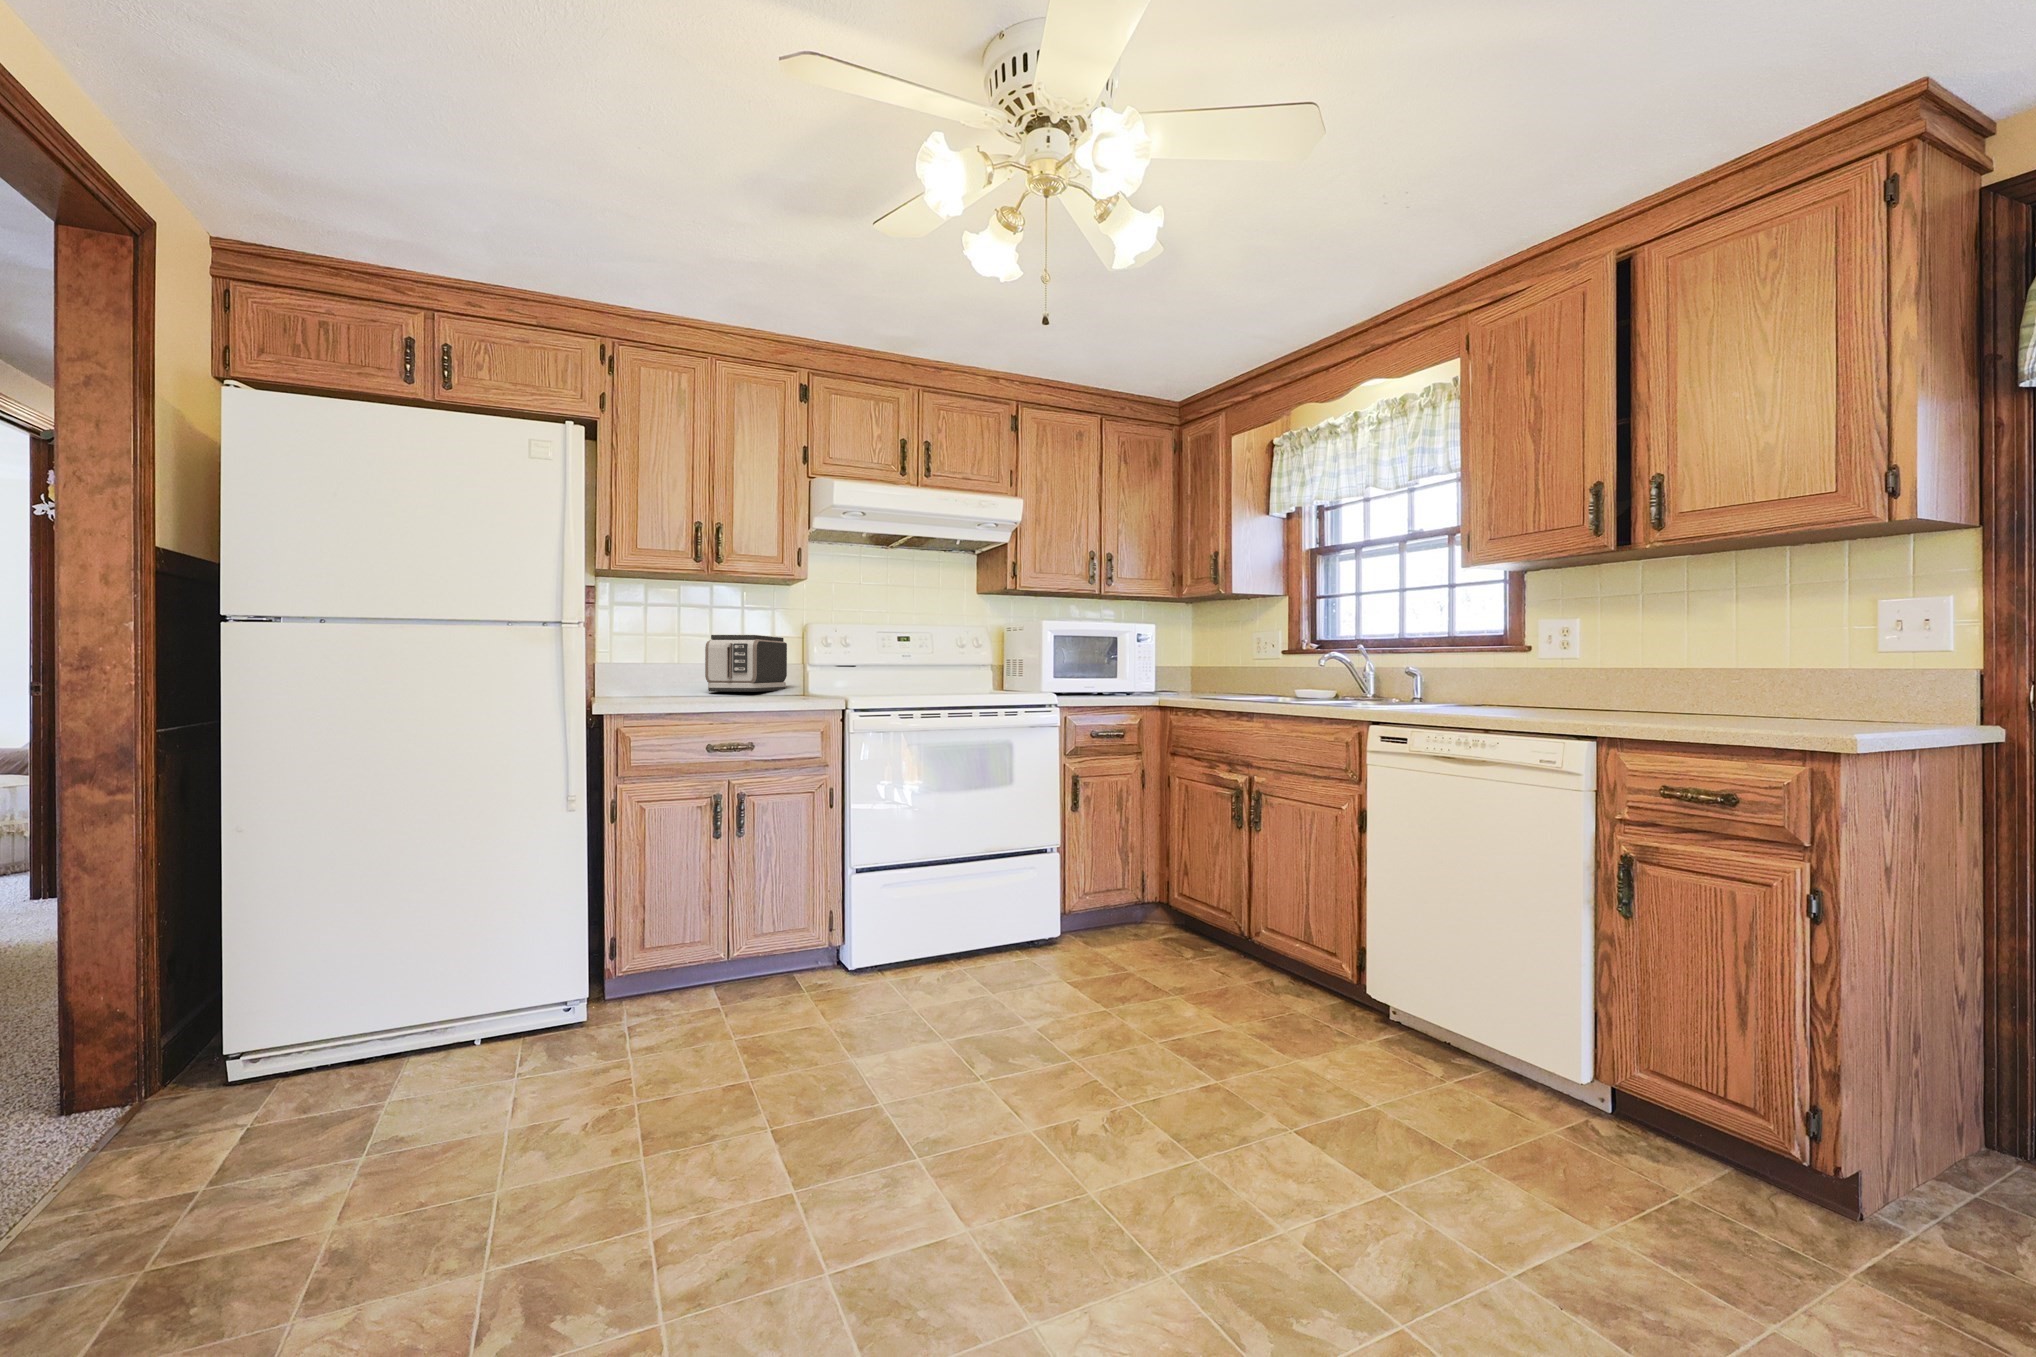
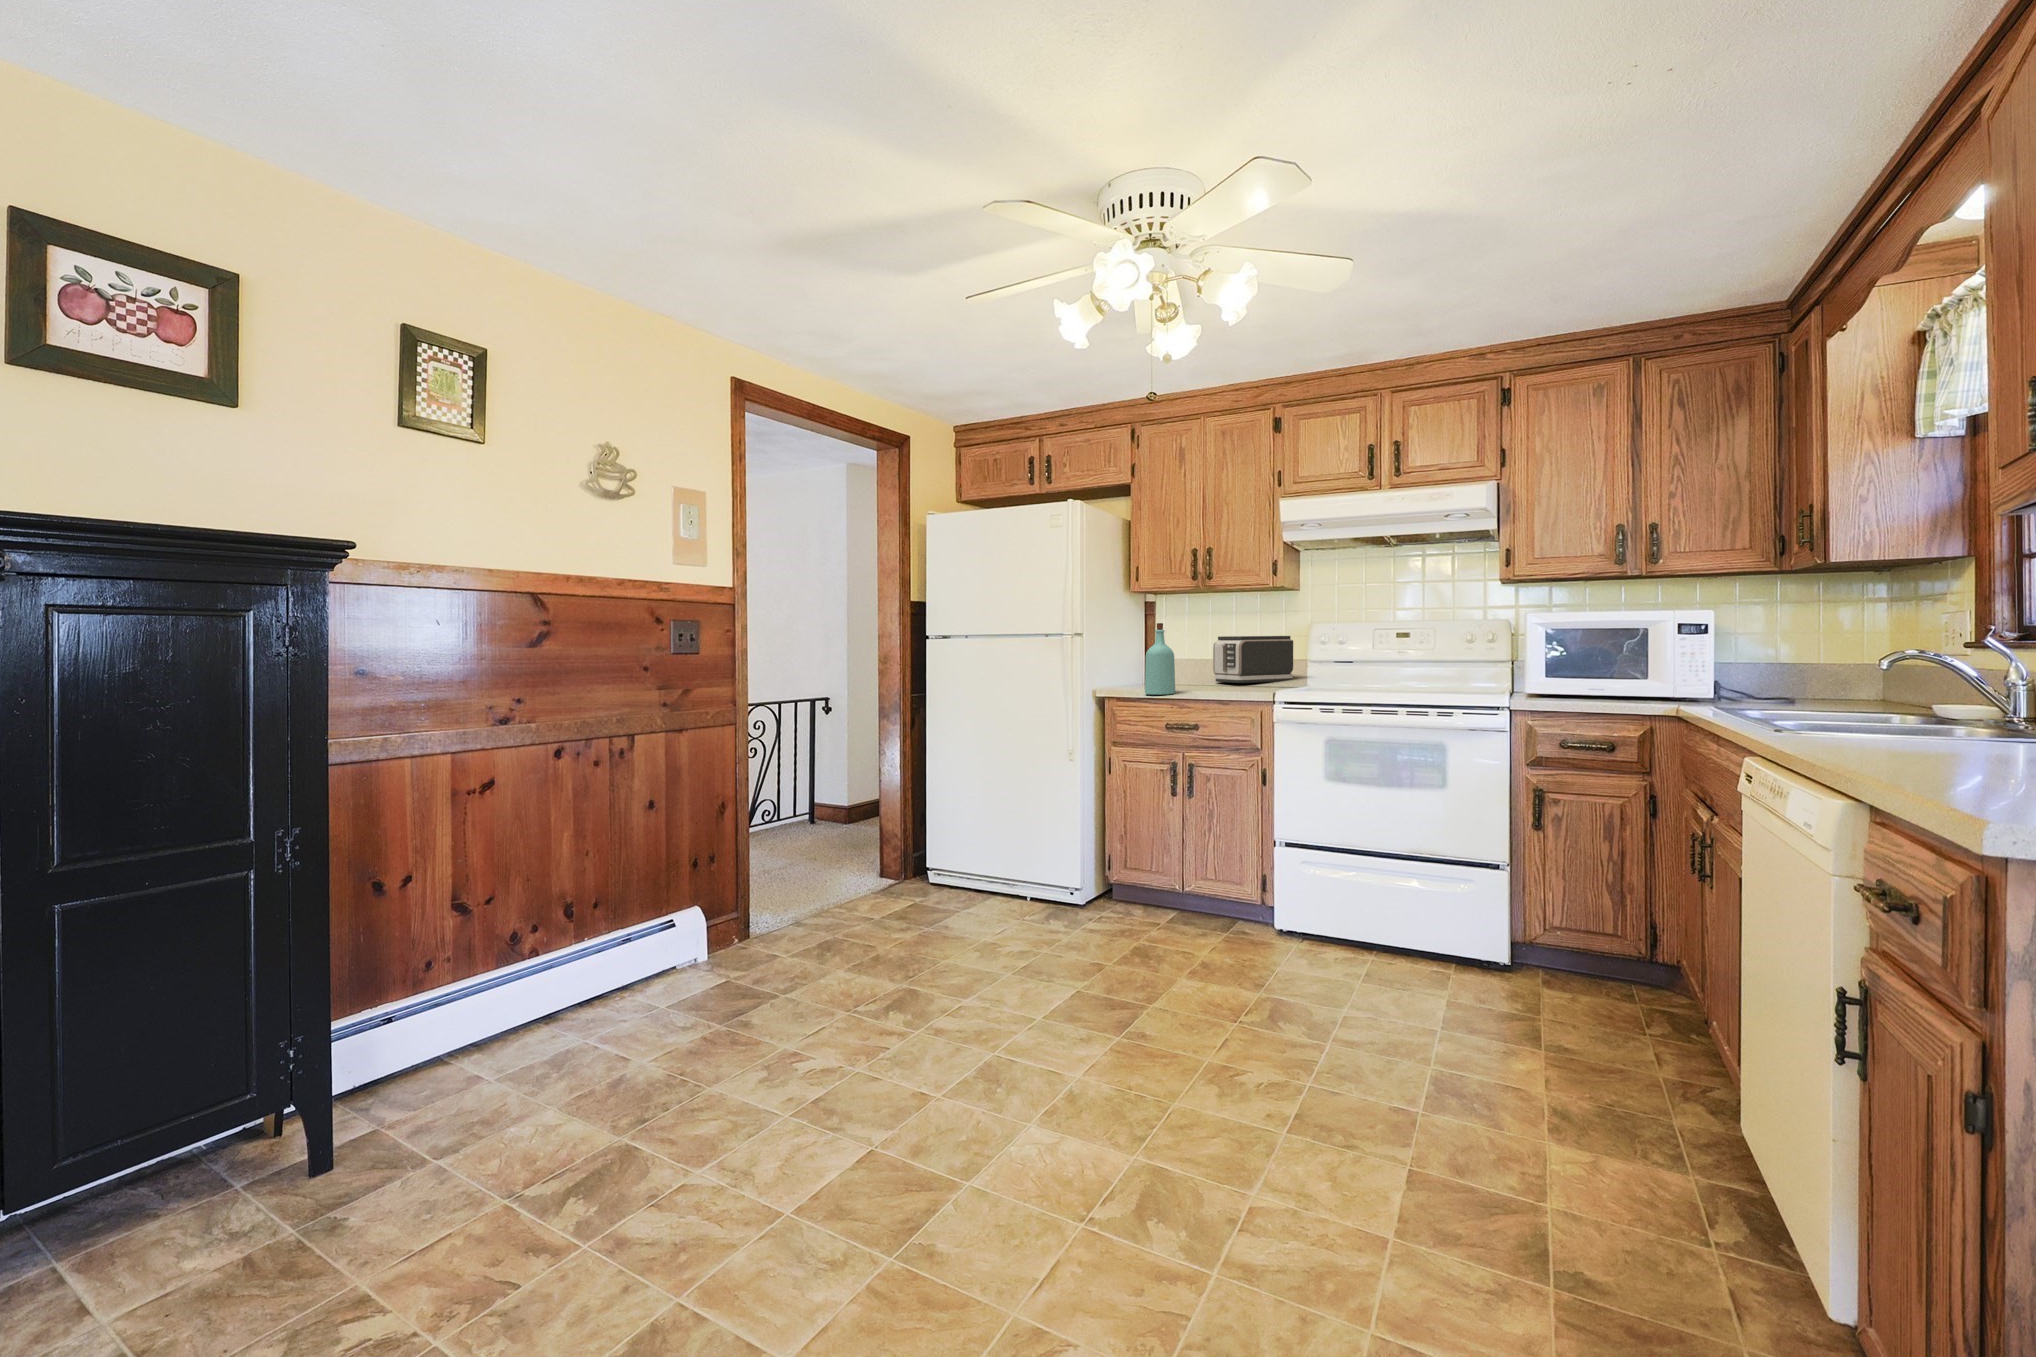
bottle: none [667,611,706,707] -> present [1145,623,1175,695]

